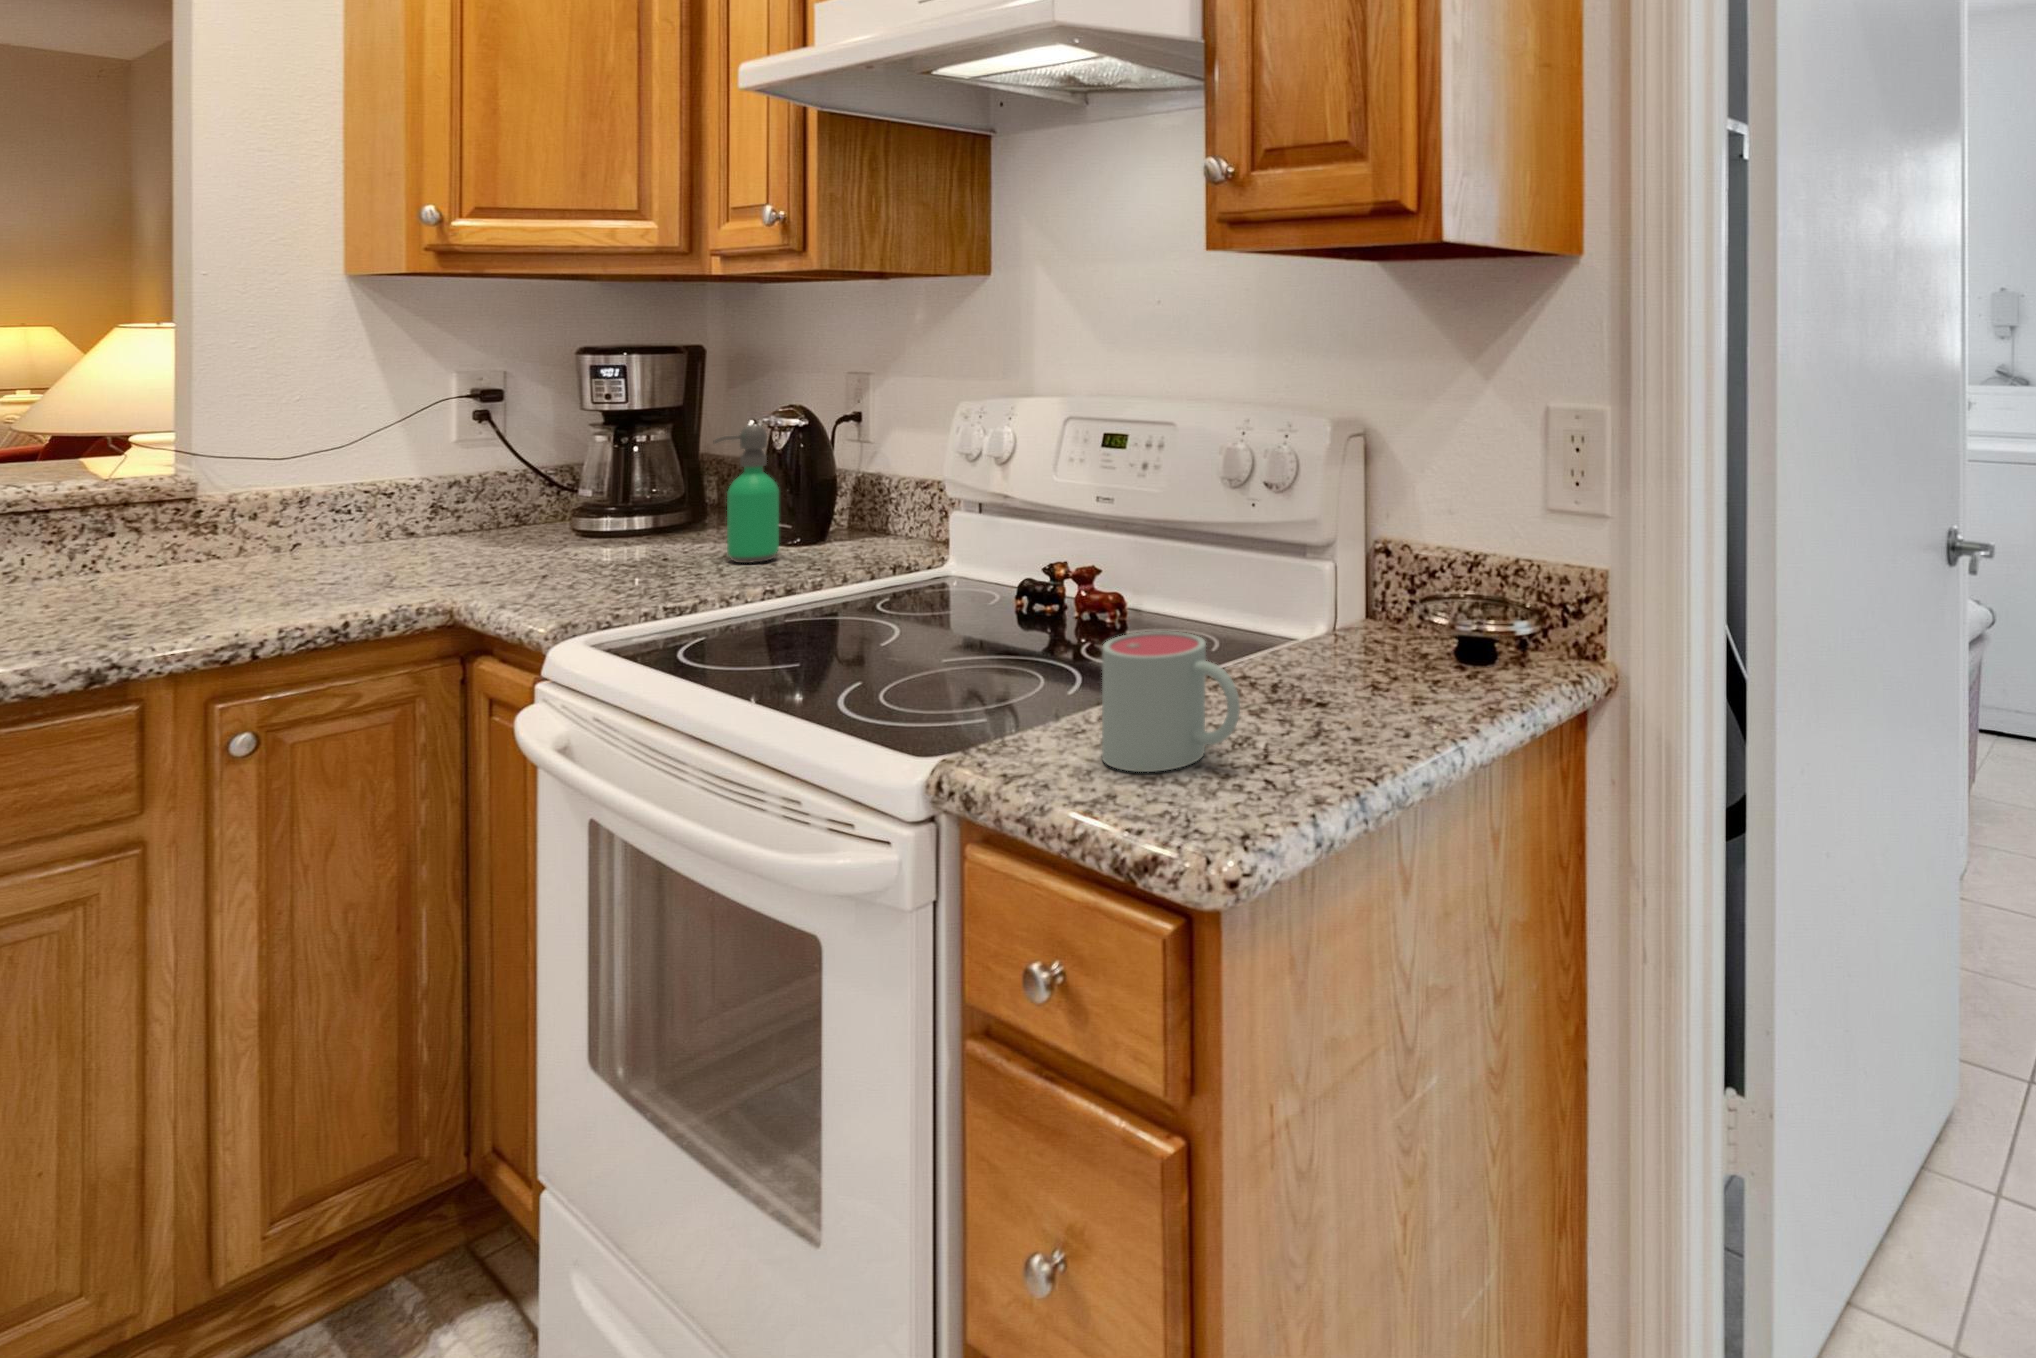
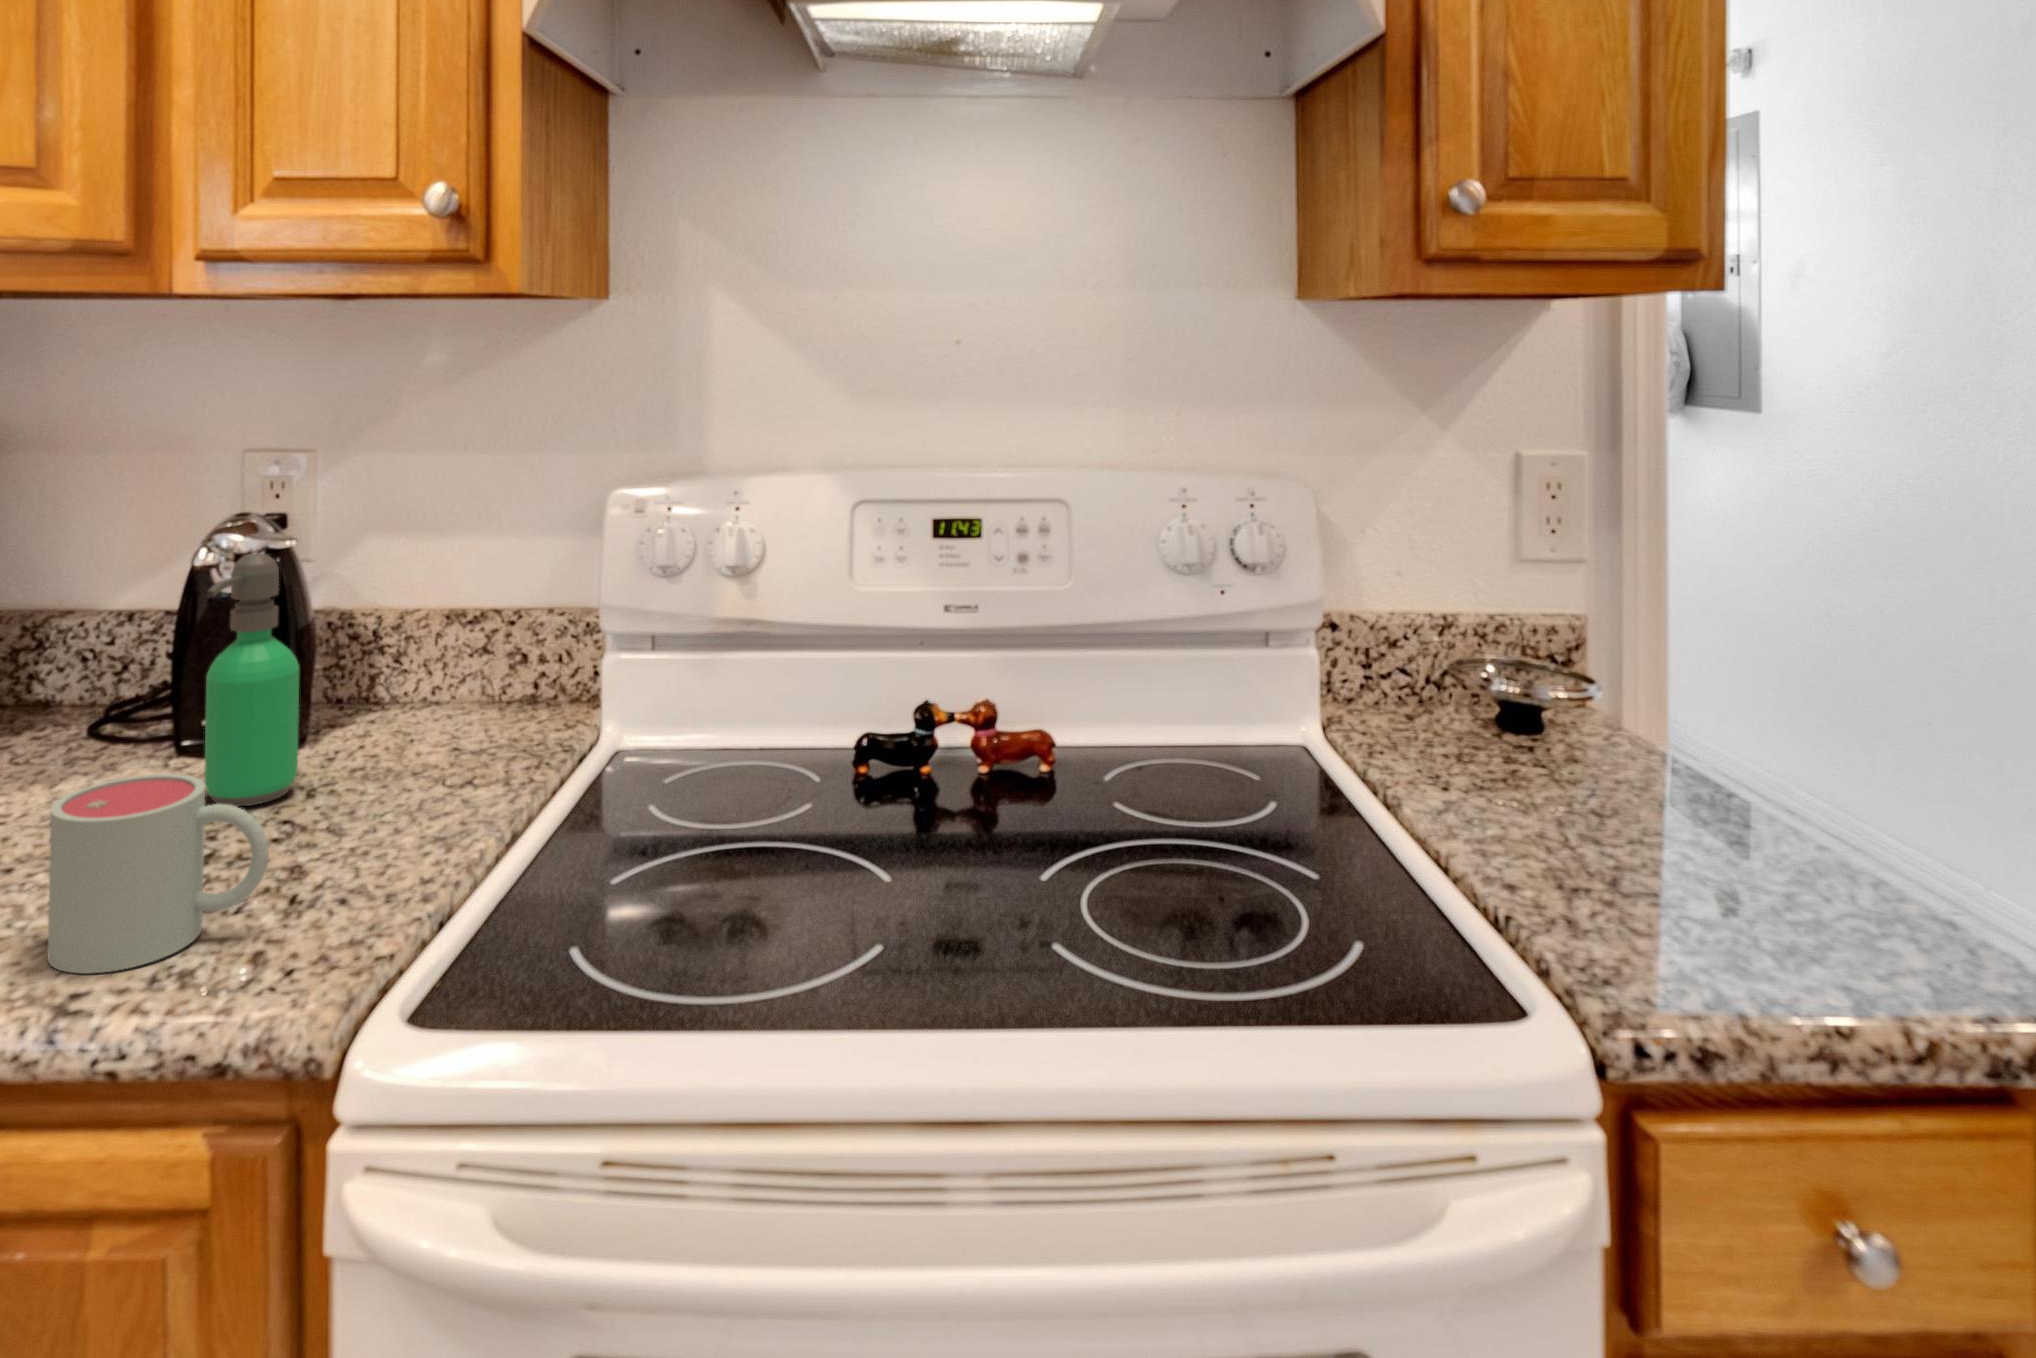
mug: present [1102,631,1240,772] -> present [48,774,269,973]

